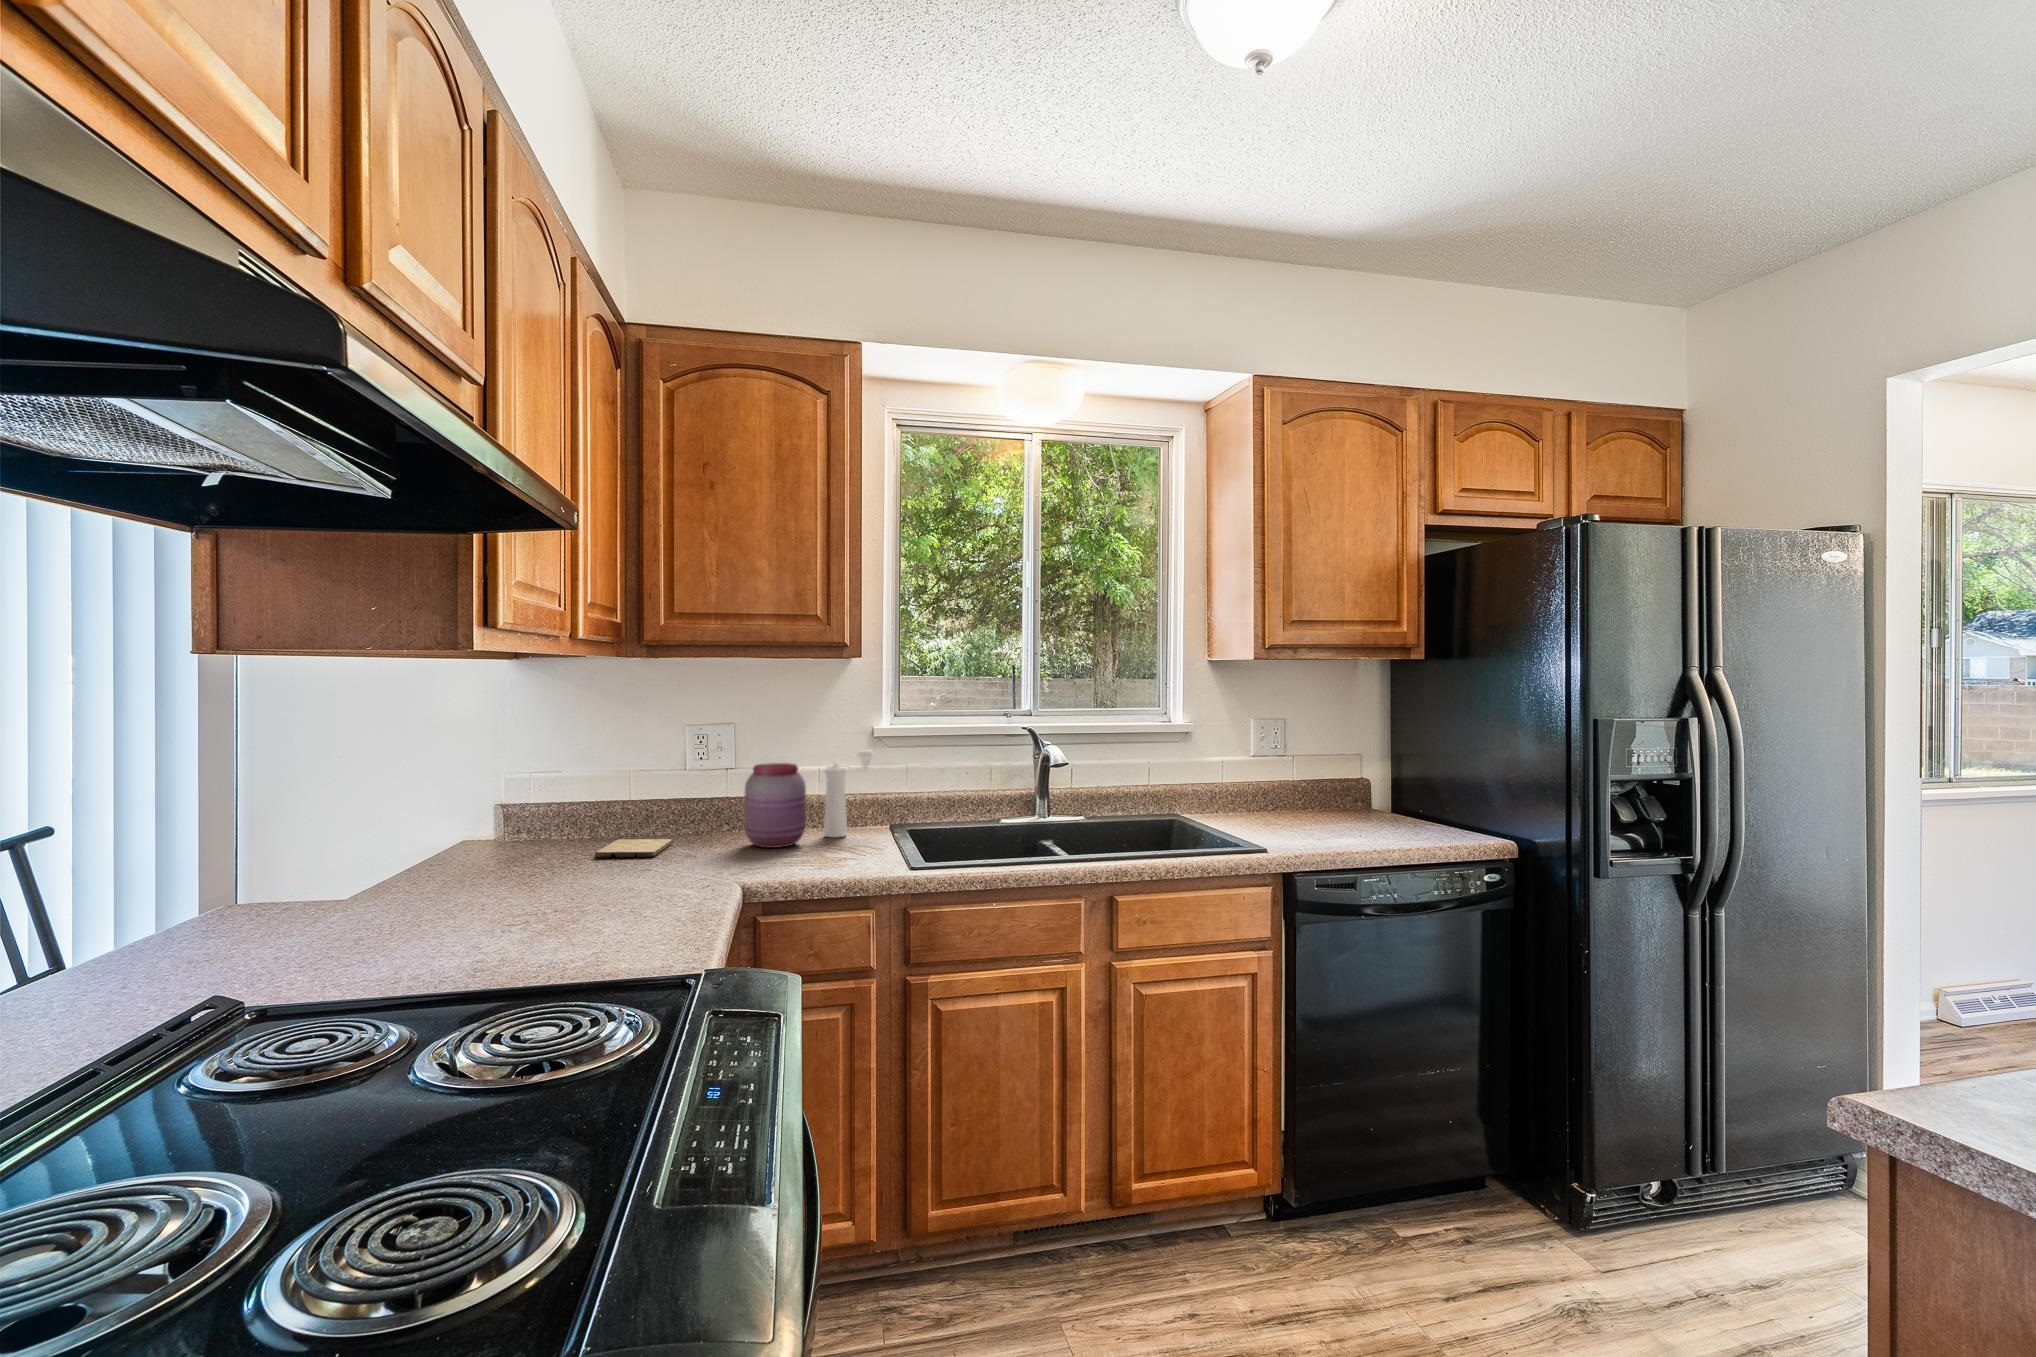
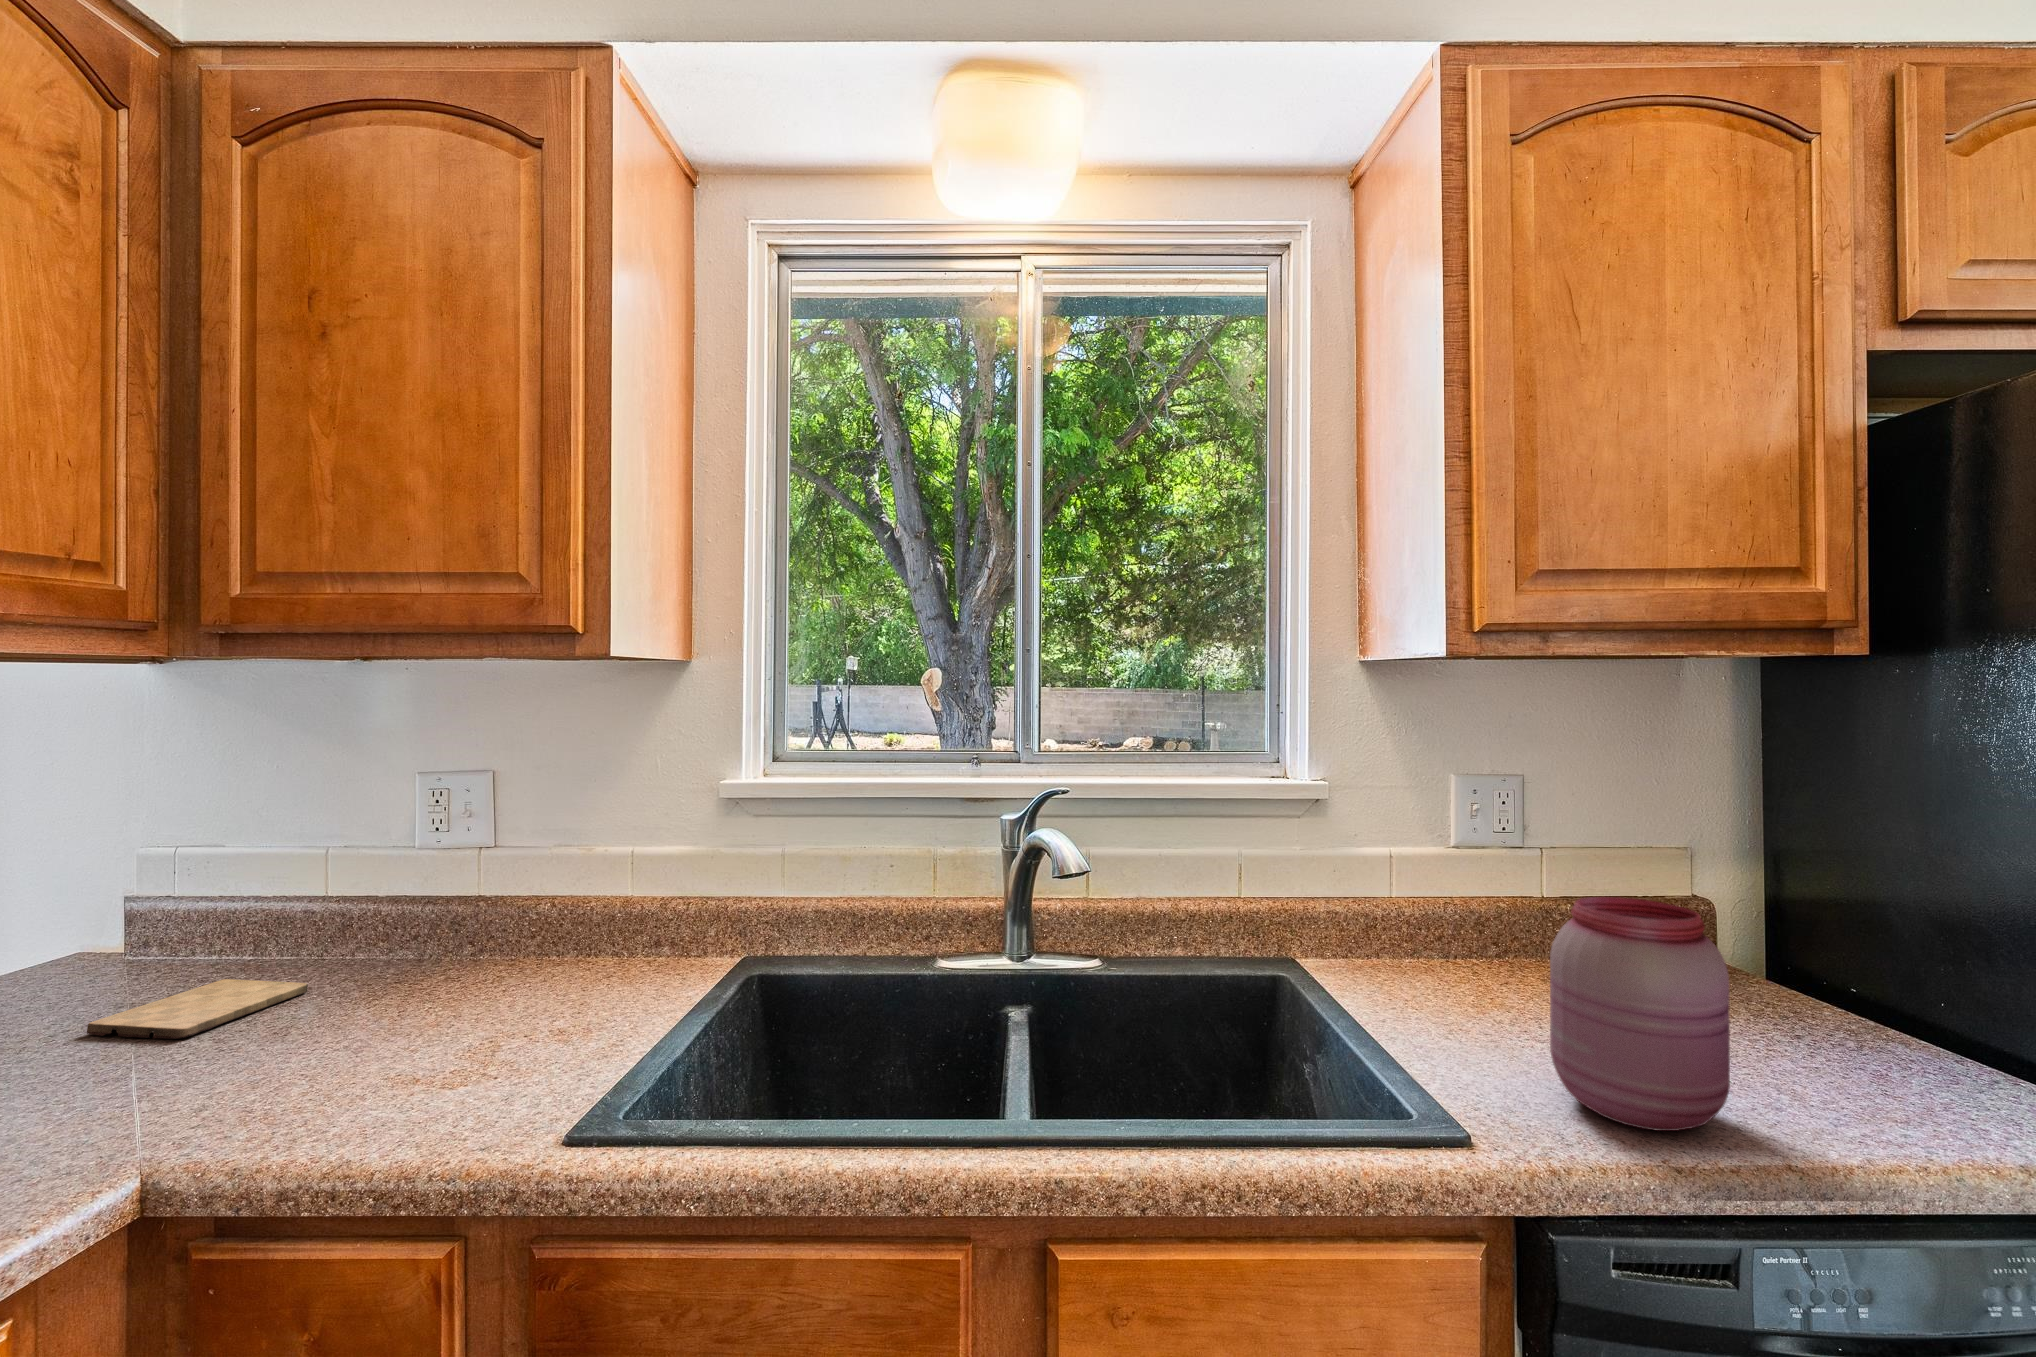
pepper mill: present [824,750,873,837] -> none [590,822,707,990]
jar: present [744,763,806,848] -> present [1550,897,1730,1131]

